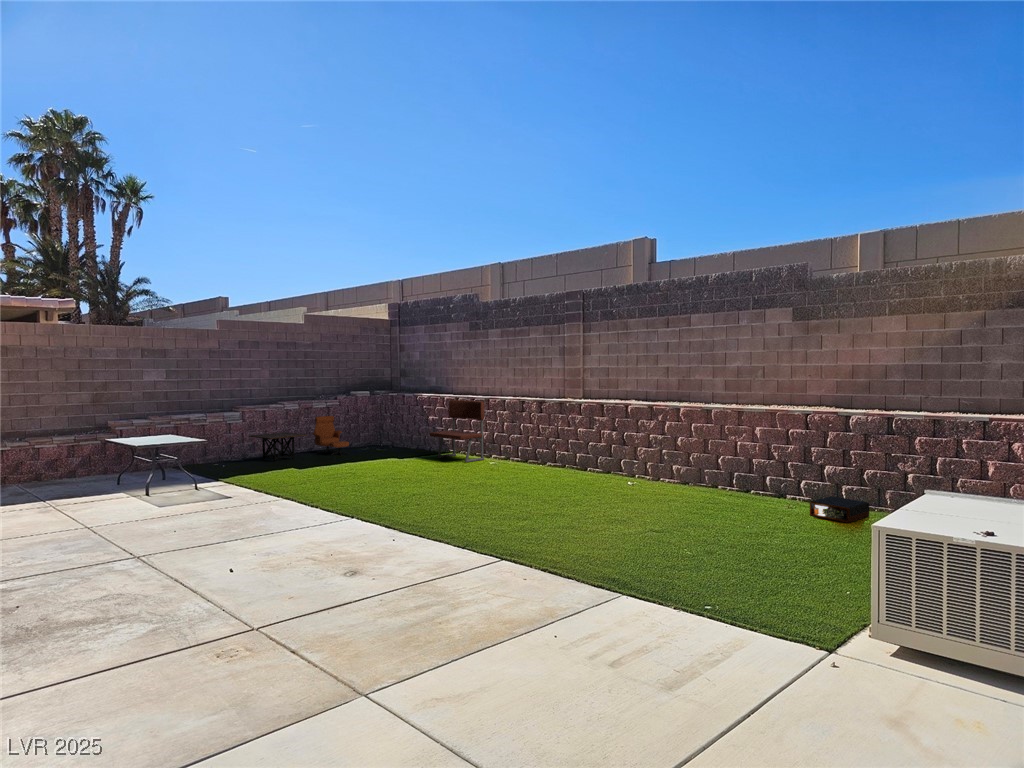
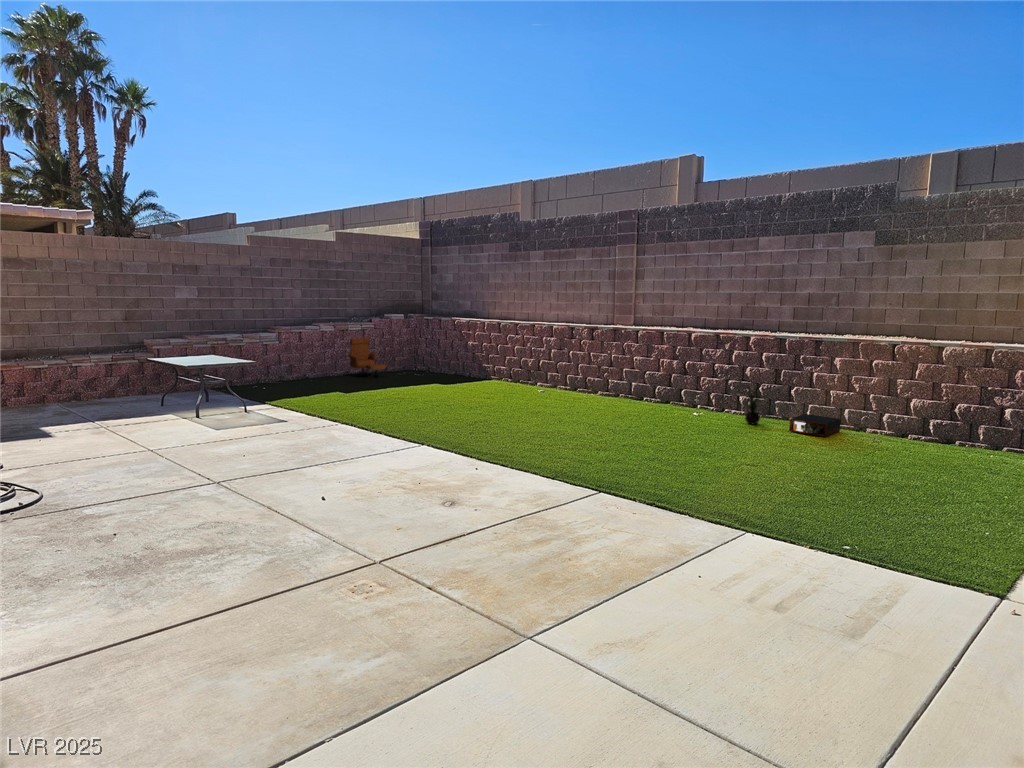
bench: present [430,400,484,462] -> none [472,324,529,388]
side table: present [249,432,307,461] -> none [285,354,346,383]
decorative plant: none [663,455,705,494] -> present [740,387,760,425]
storage box: present [810,496,870,523] -> present [789,414,841,437]

